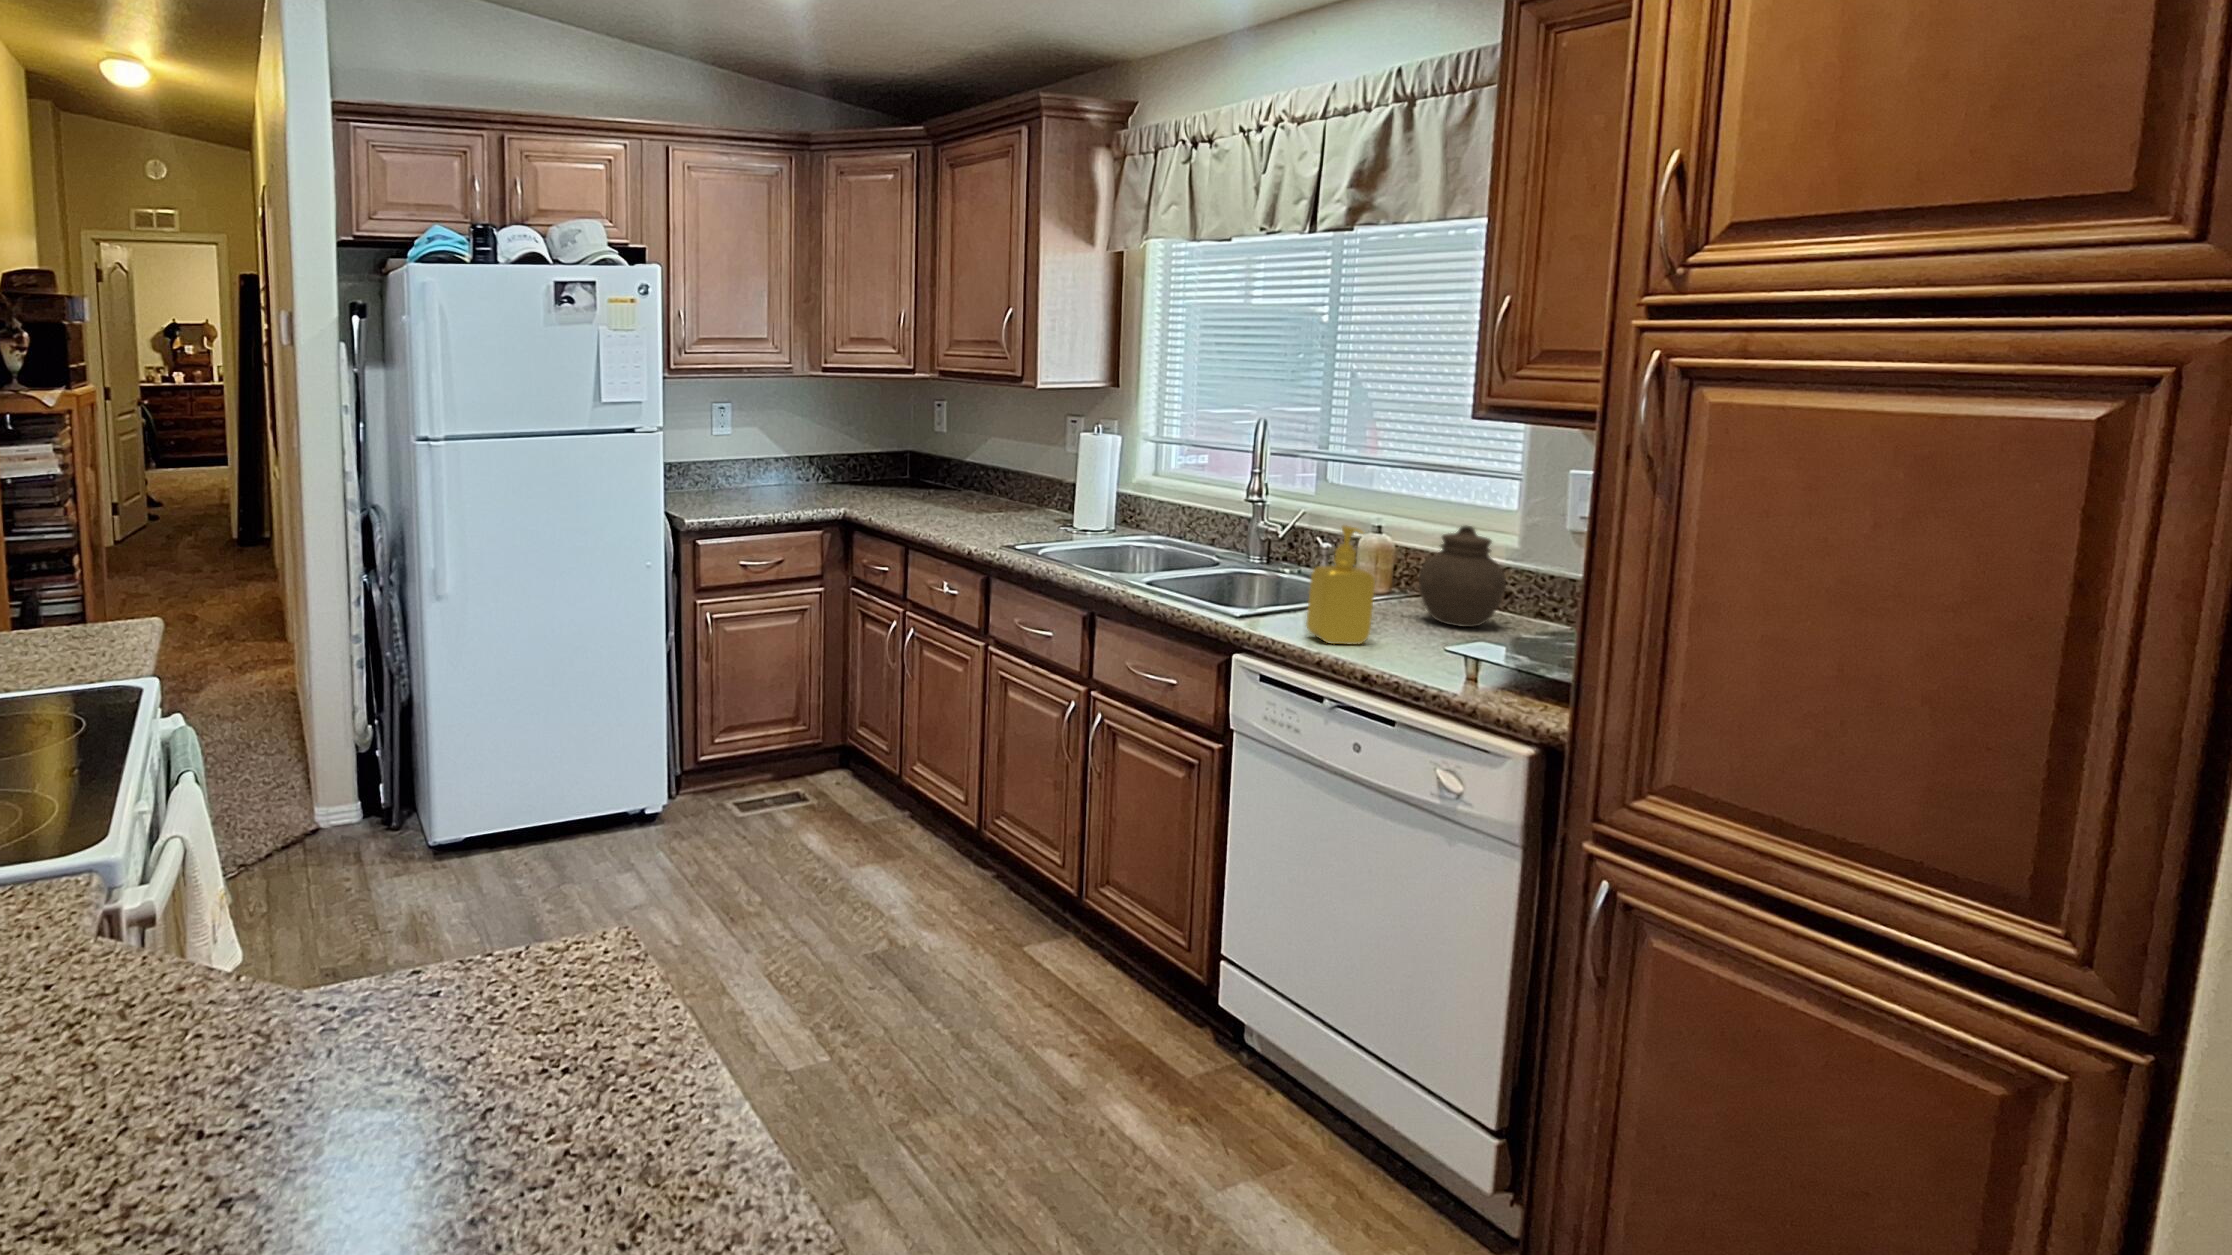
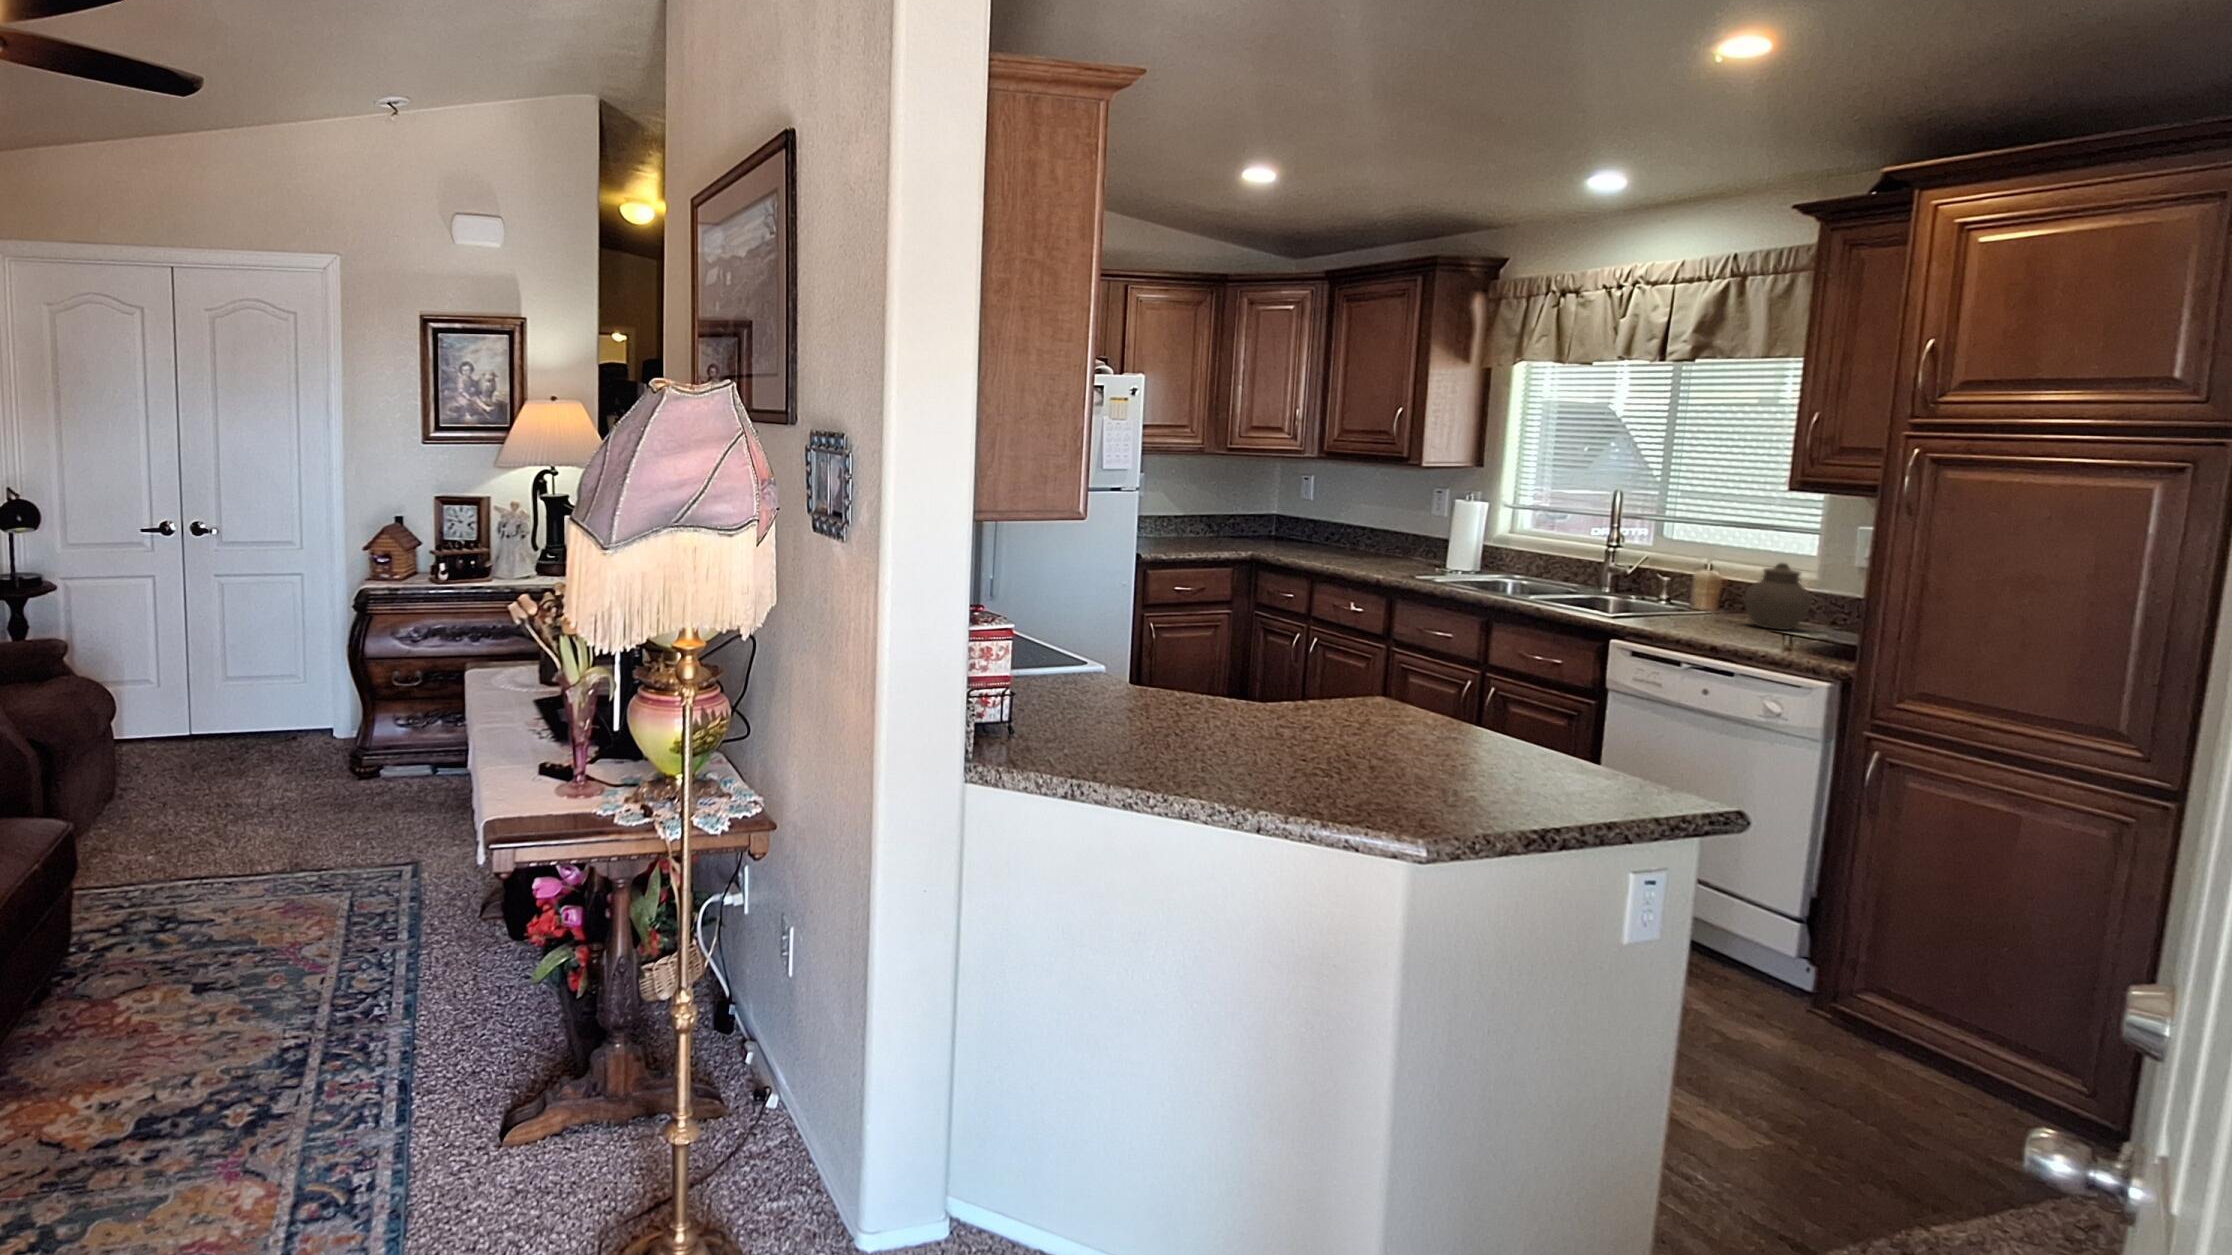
soap dispenser: present [1307,525,1375,644] -> none [1664,557,1717,633]

